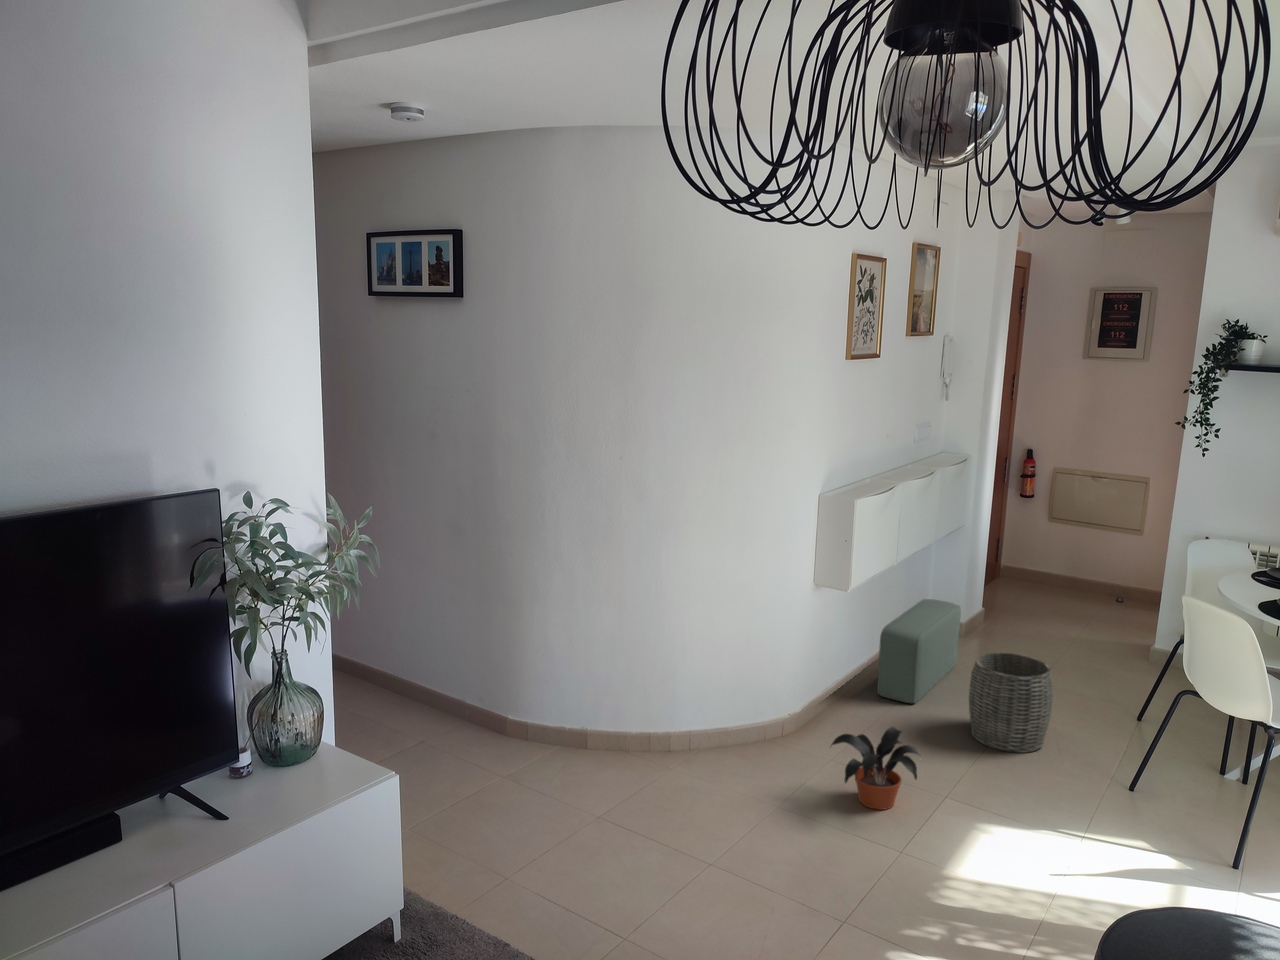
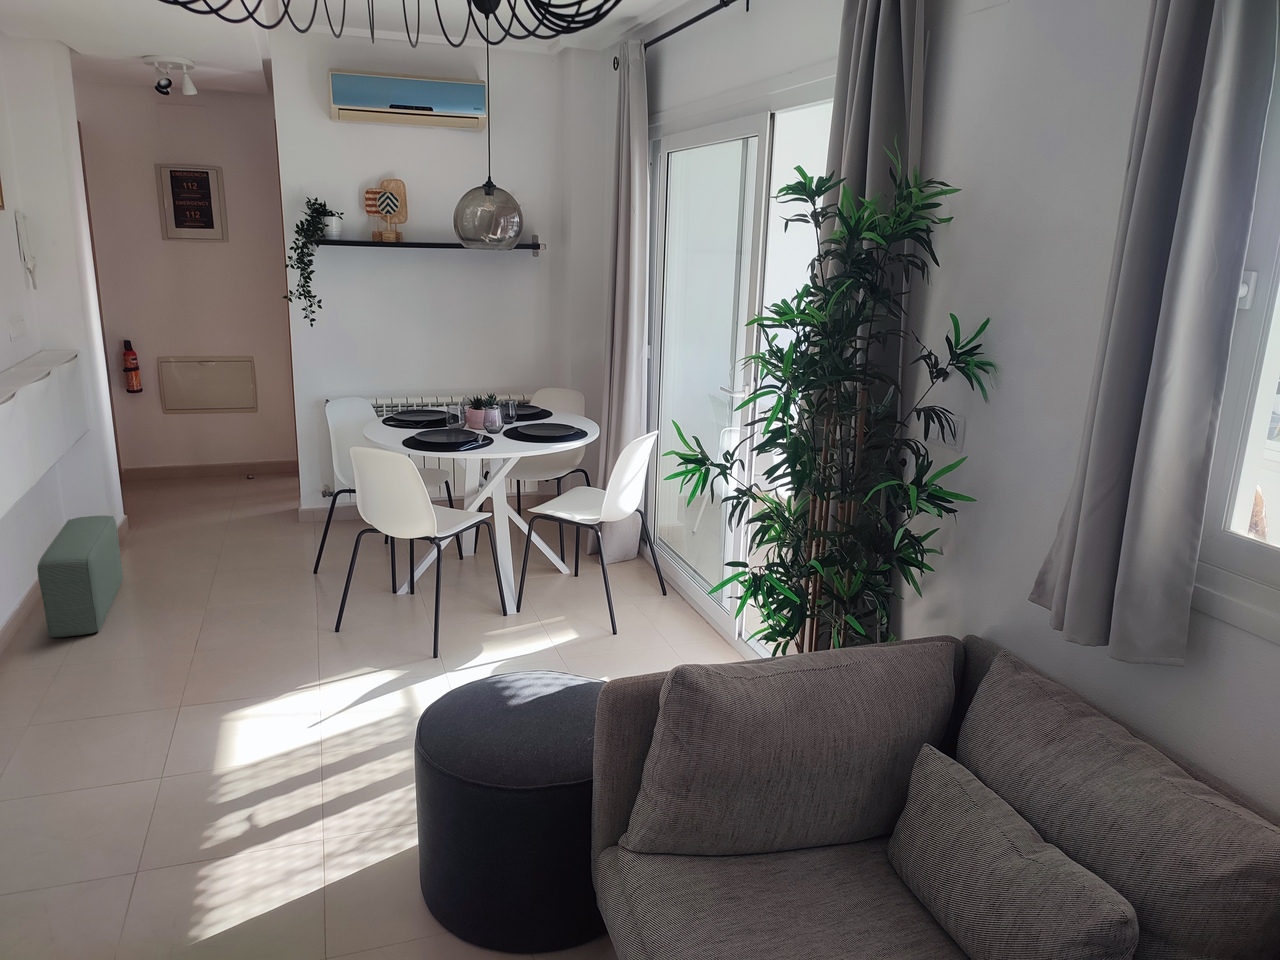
woven basket: present [969,652,1053,753] -> none [161,544,249,644]
potted plant: present [832,727,919,810] -> none [38,656,155,751]

